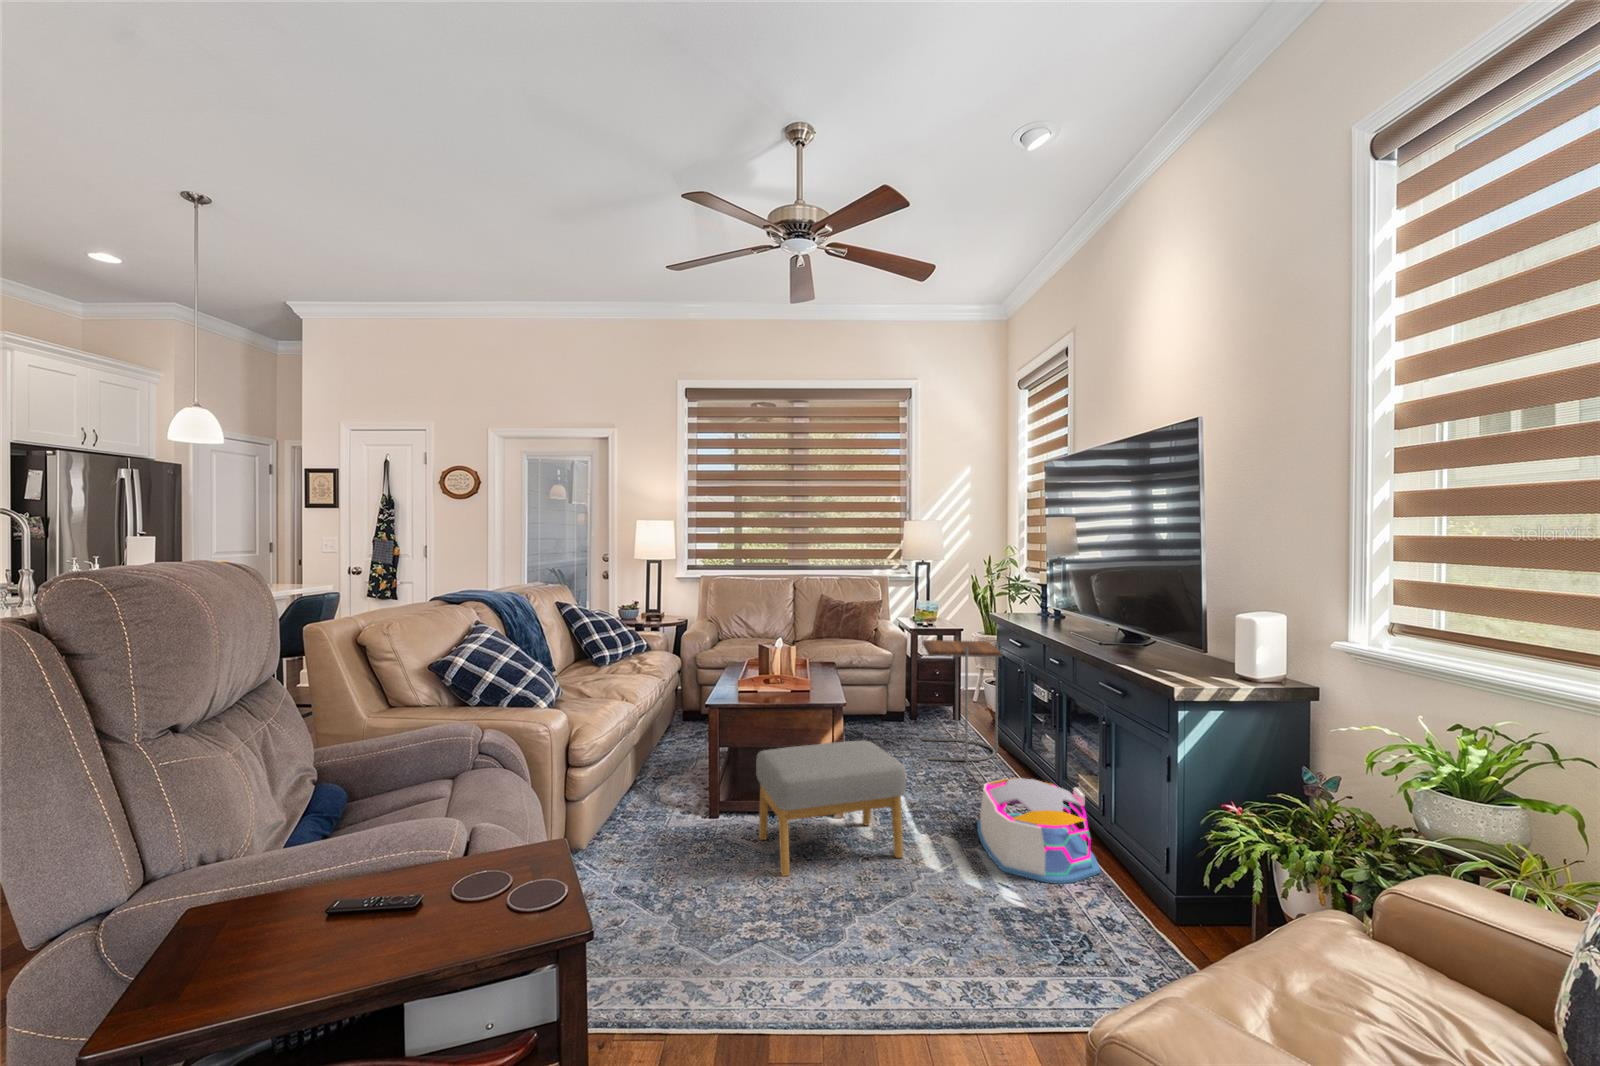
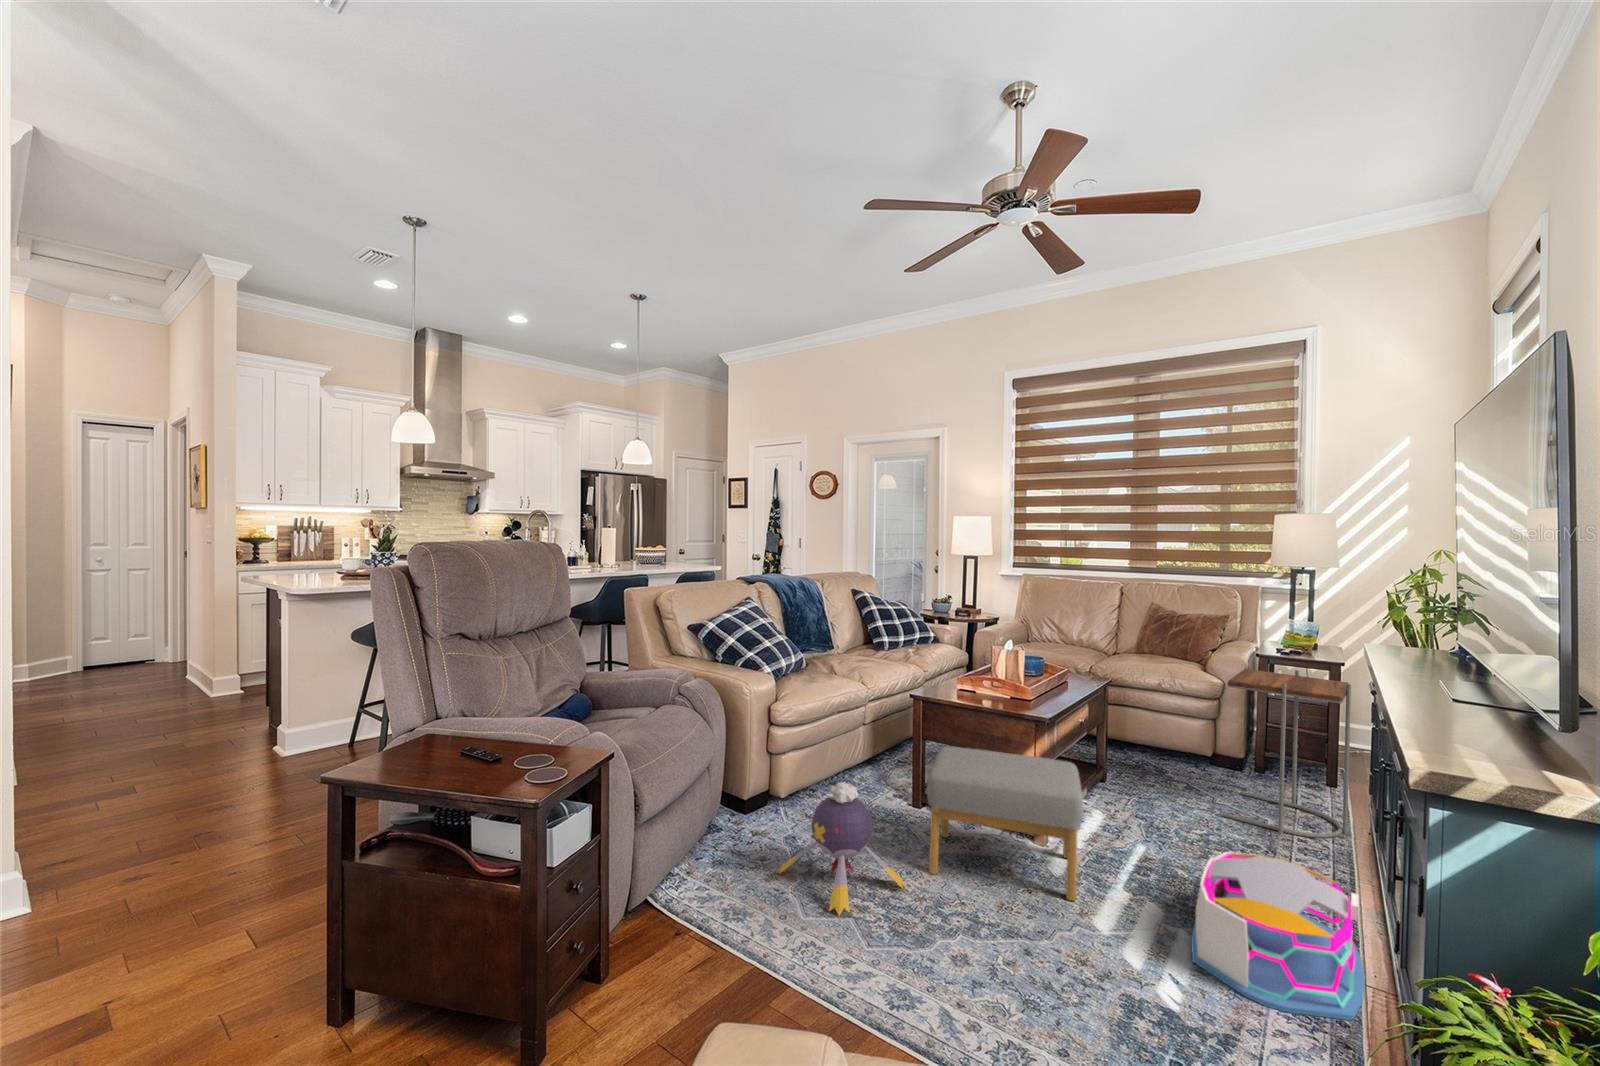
plush toy: none [648,810,780,947] -> present [778,783,906,916]

